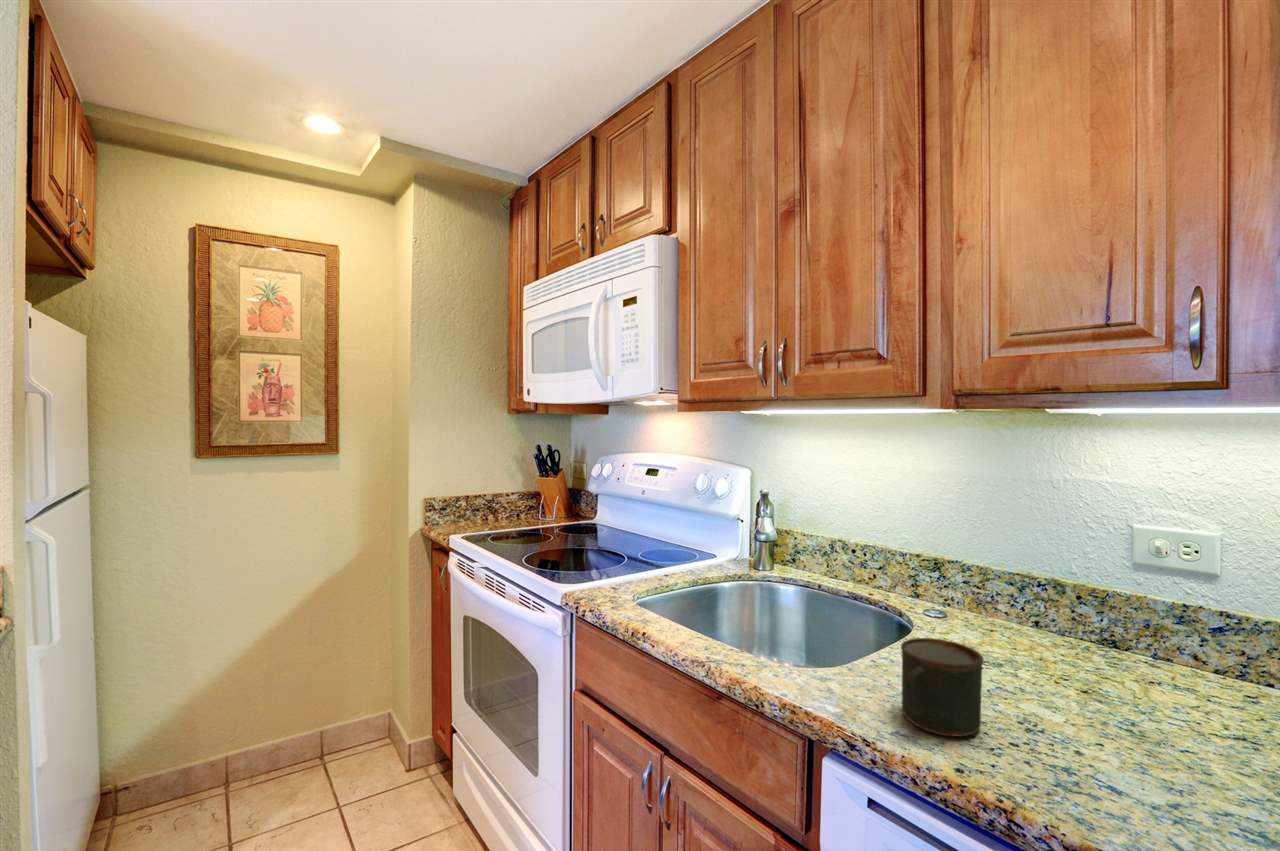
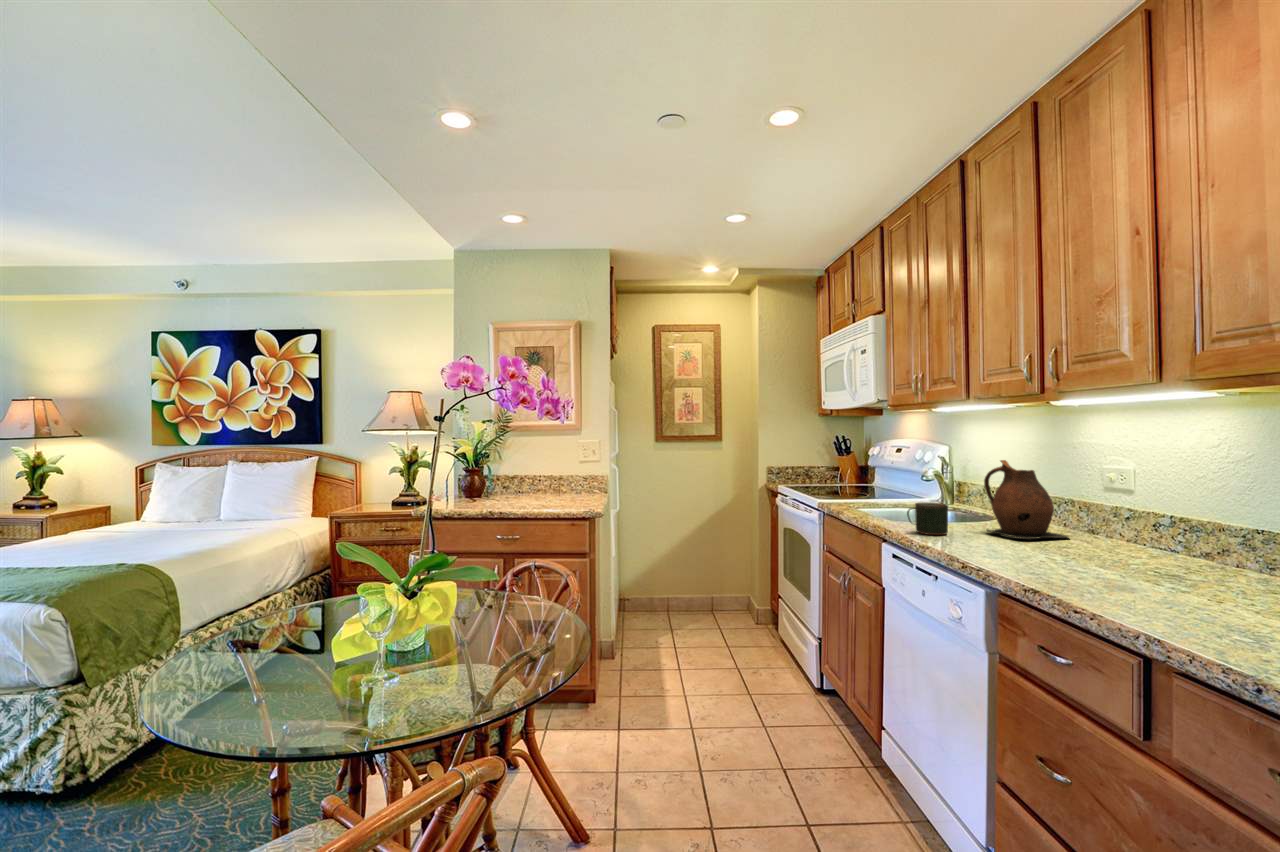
ceramic pitcher: none [996,527,1156,723] -> present [984,460,1069,539]

